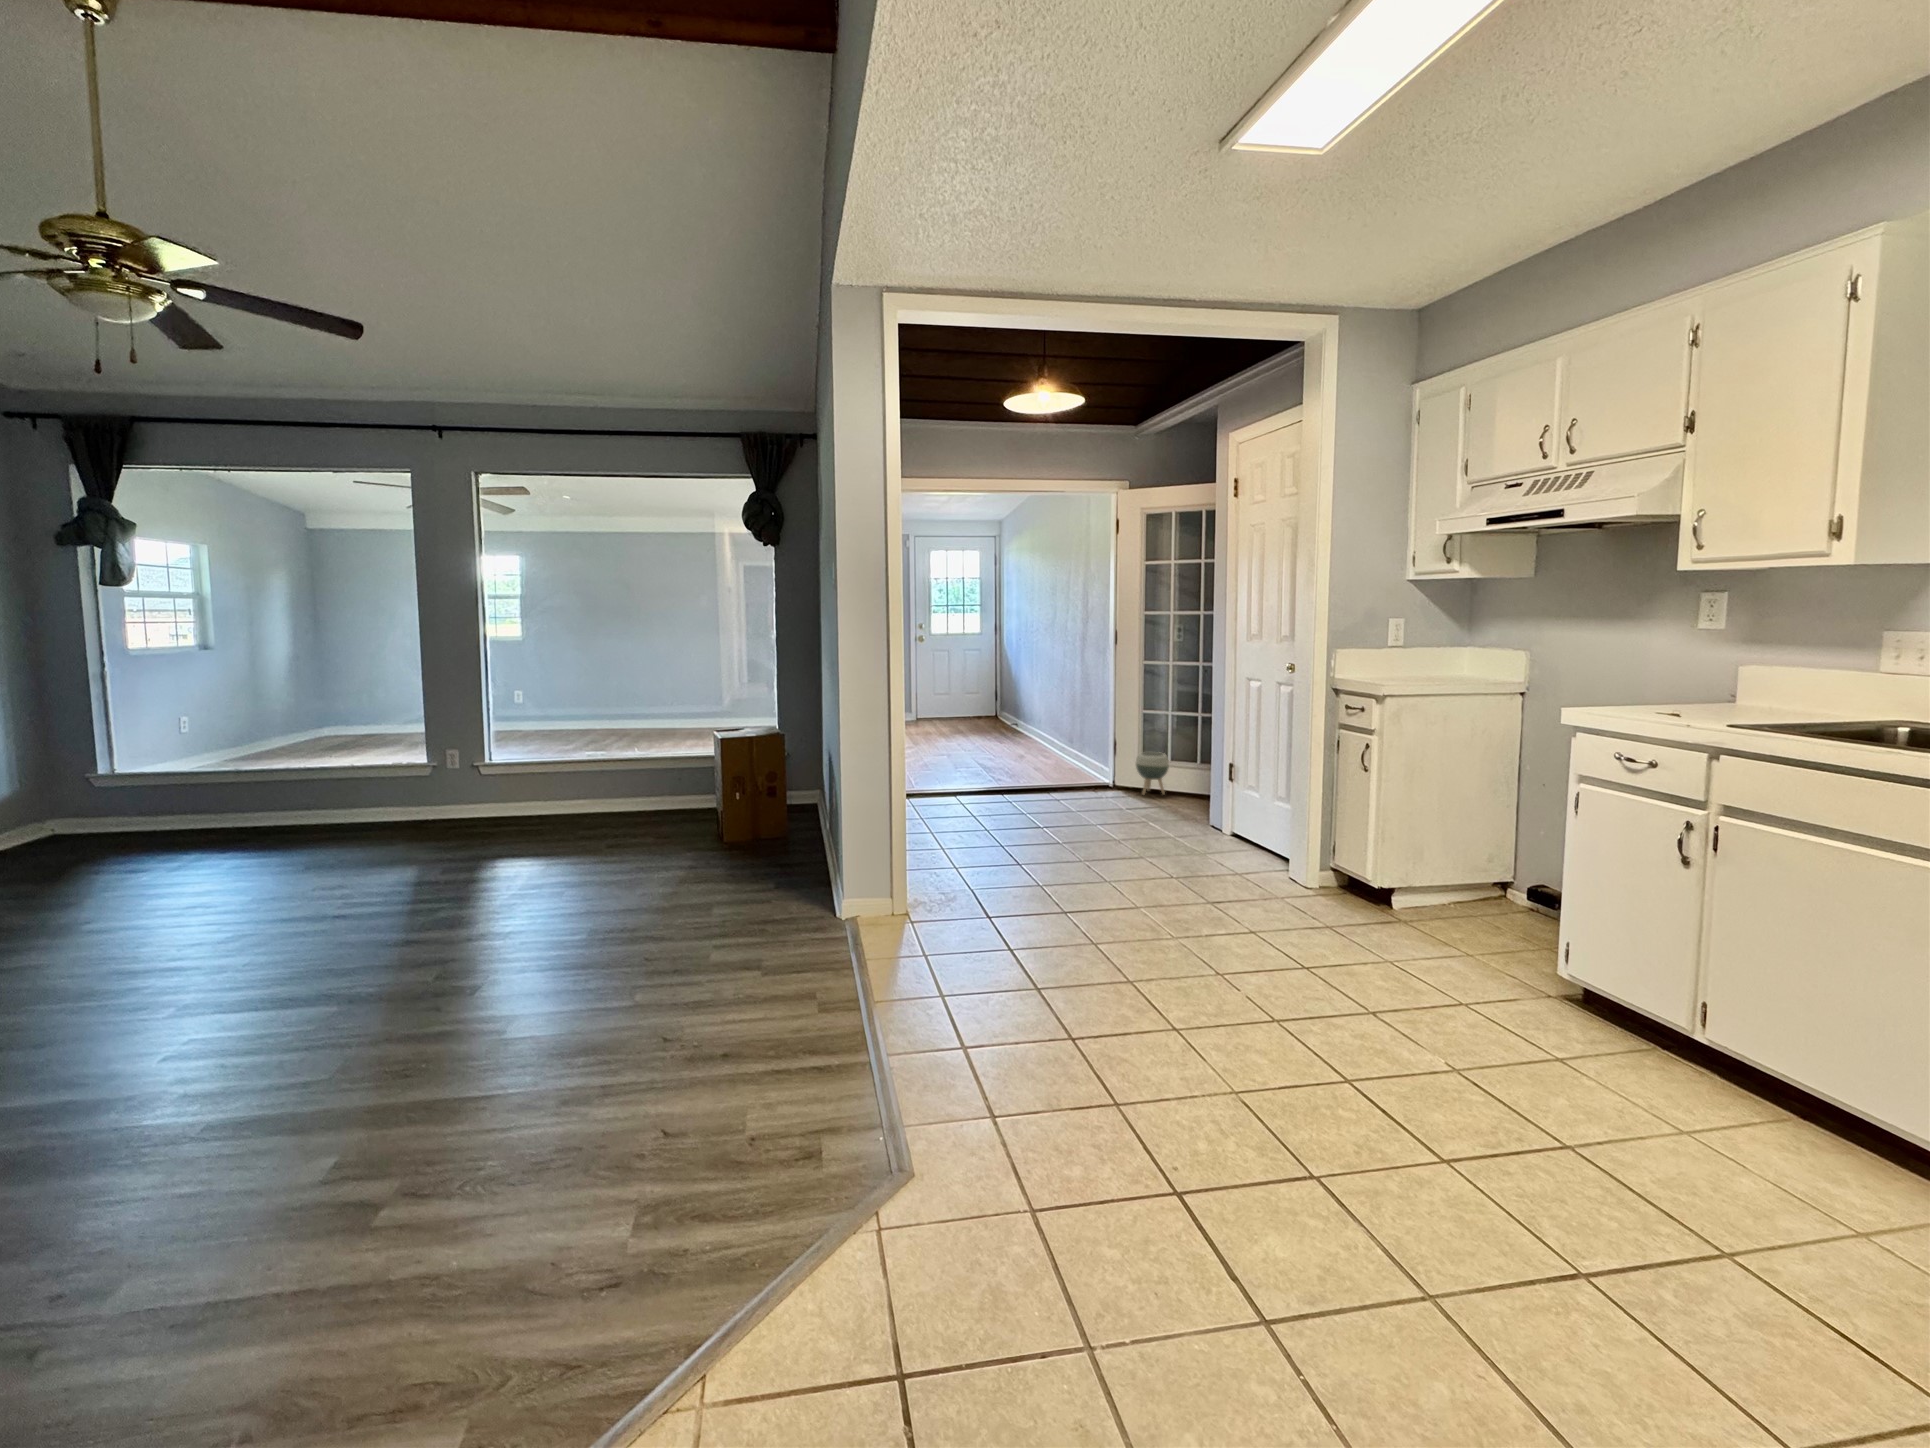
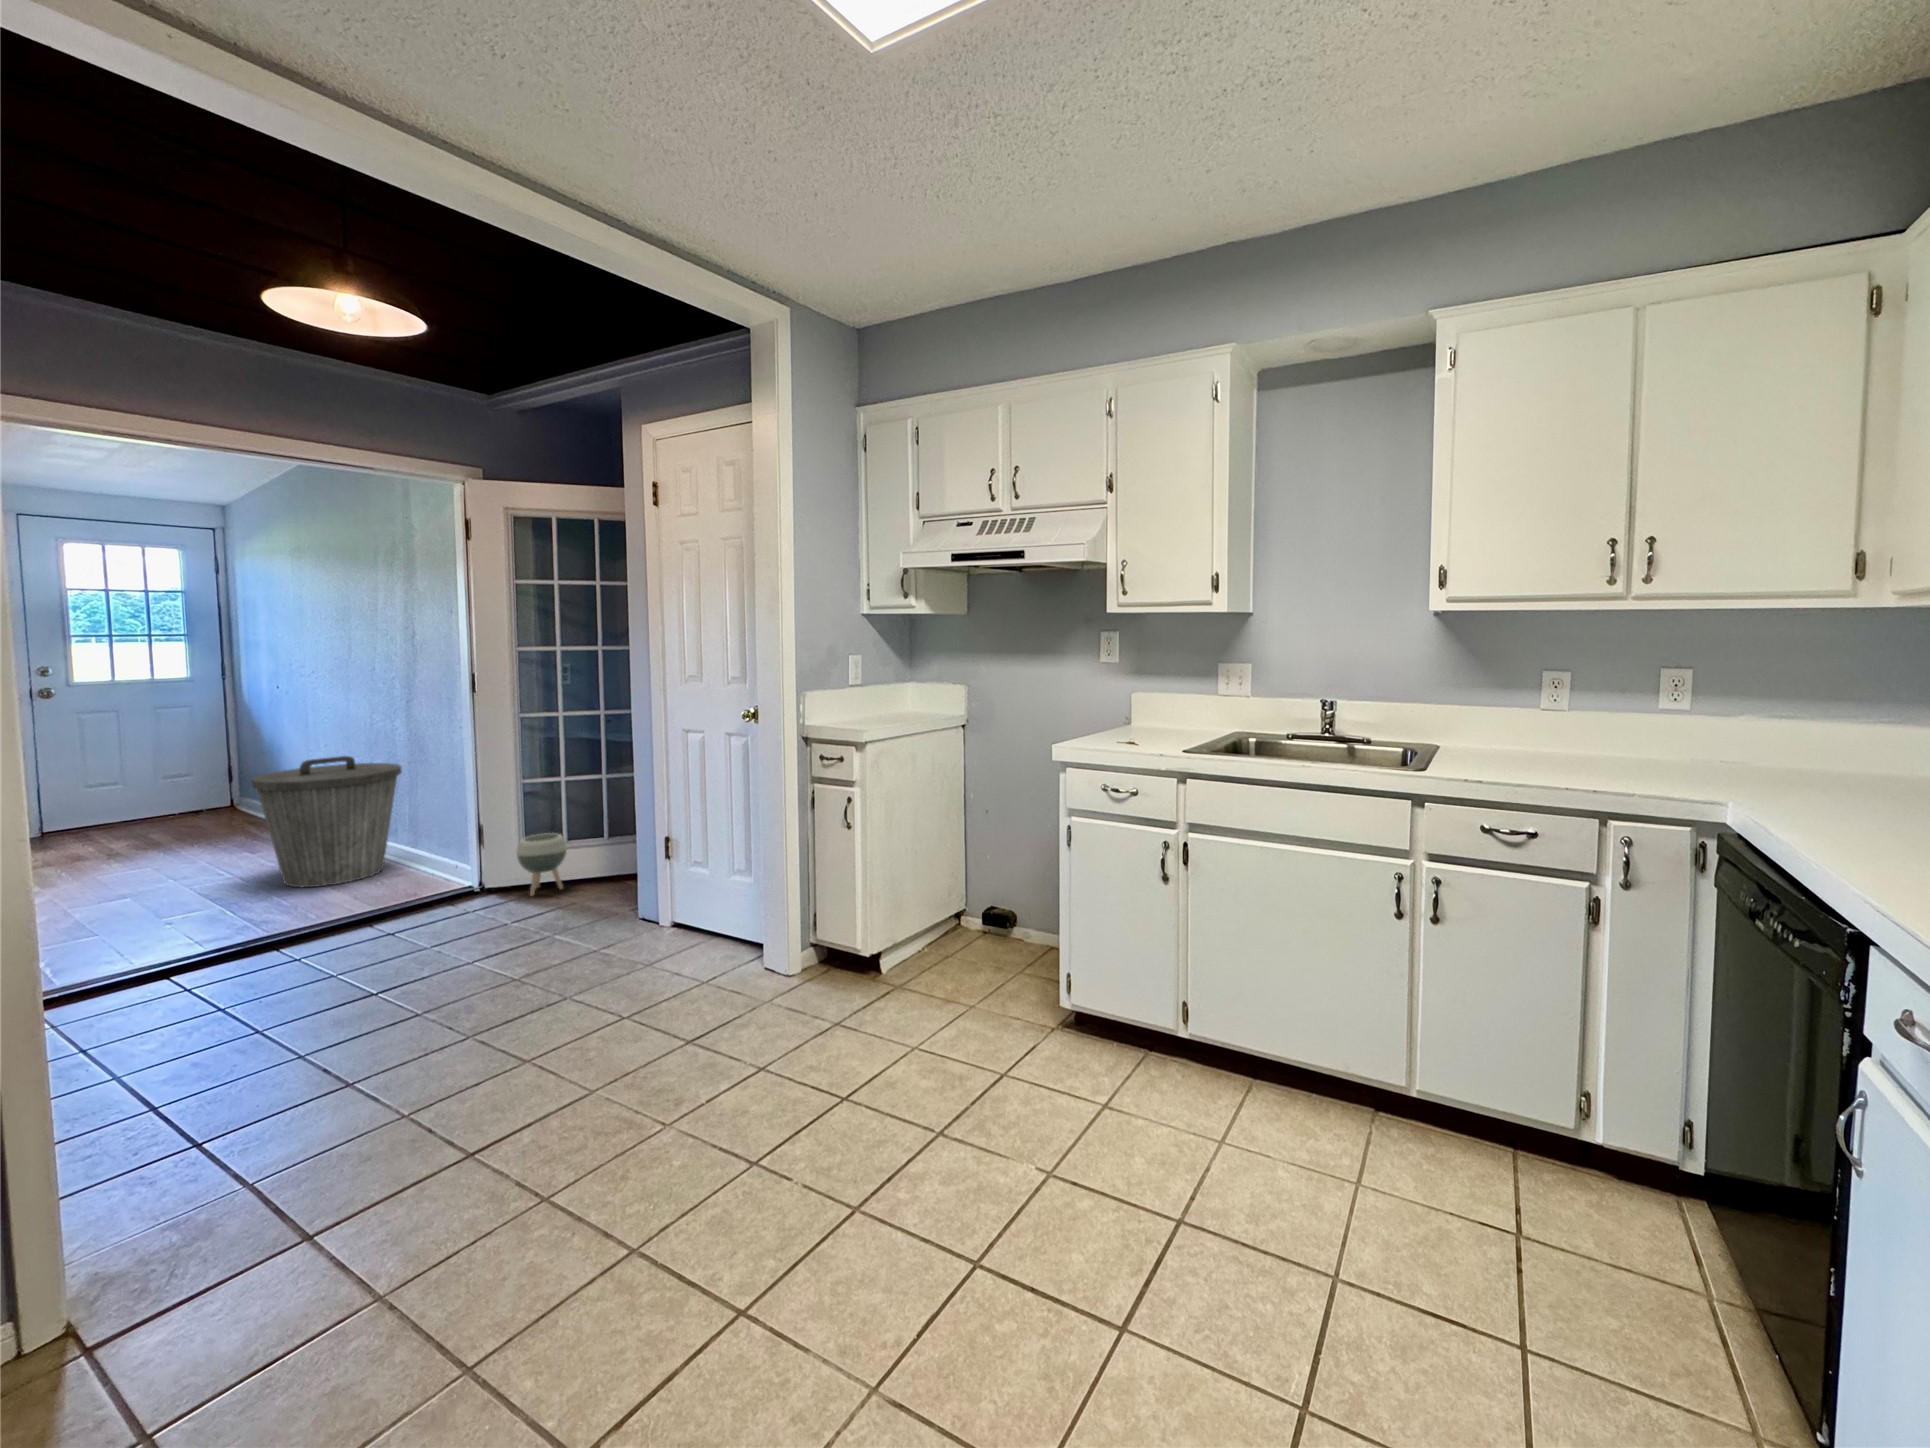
trash can: none [1002,685,1077,767] -> present [251,756,402,887]

